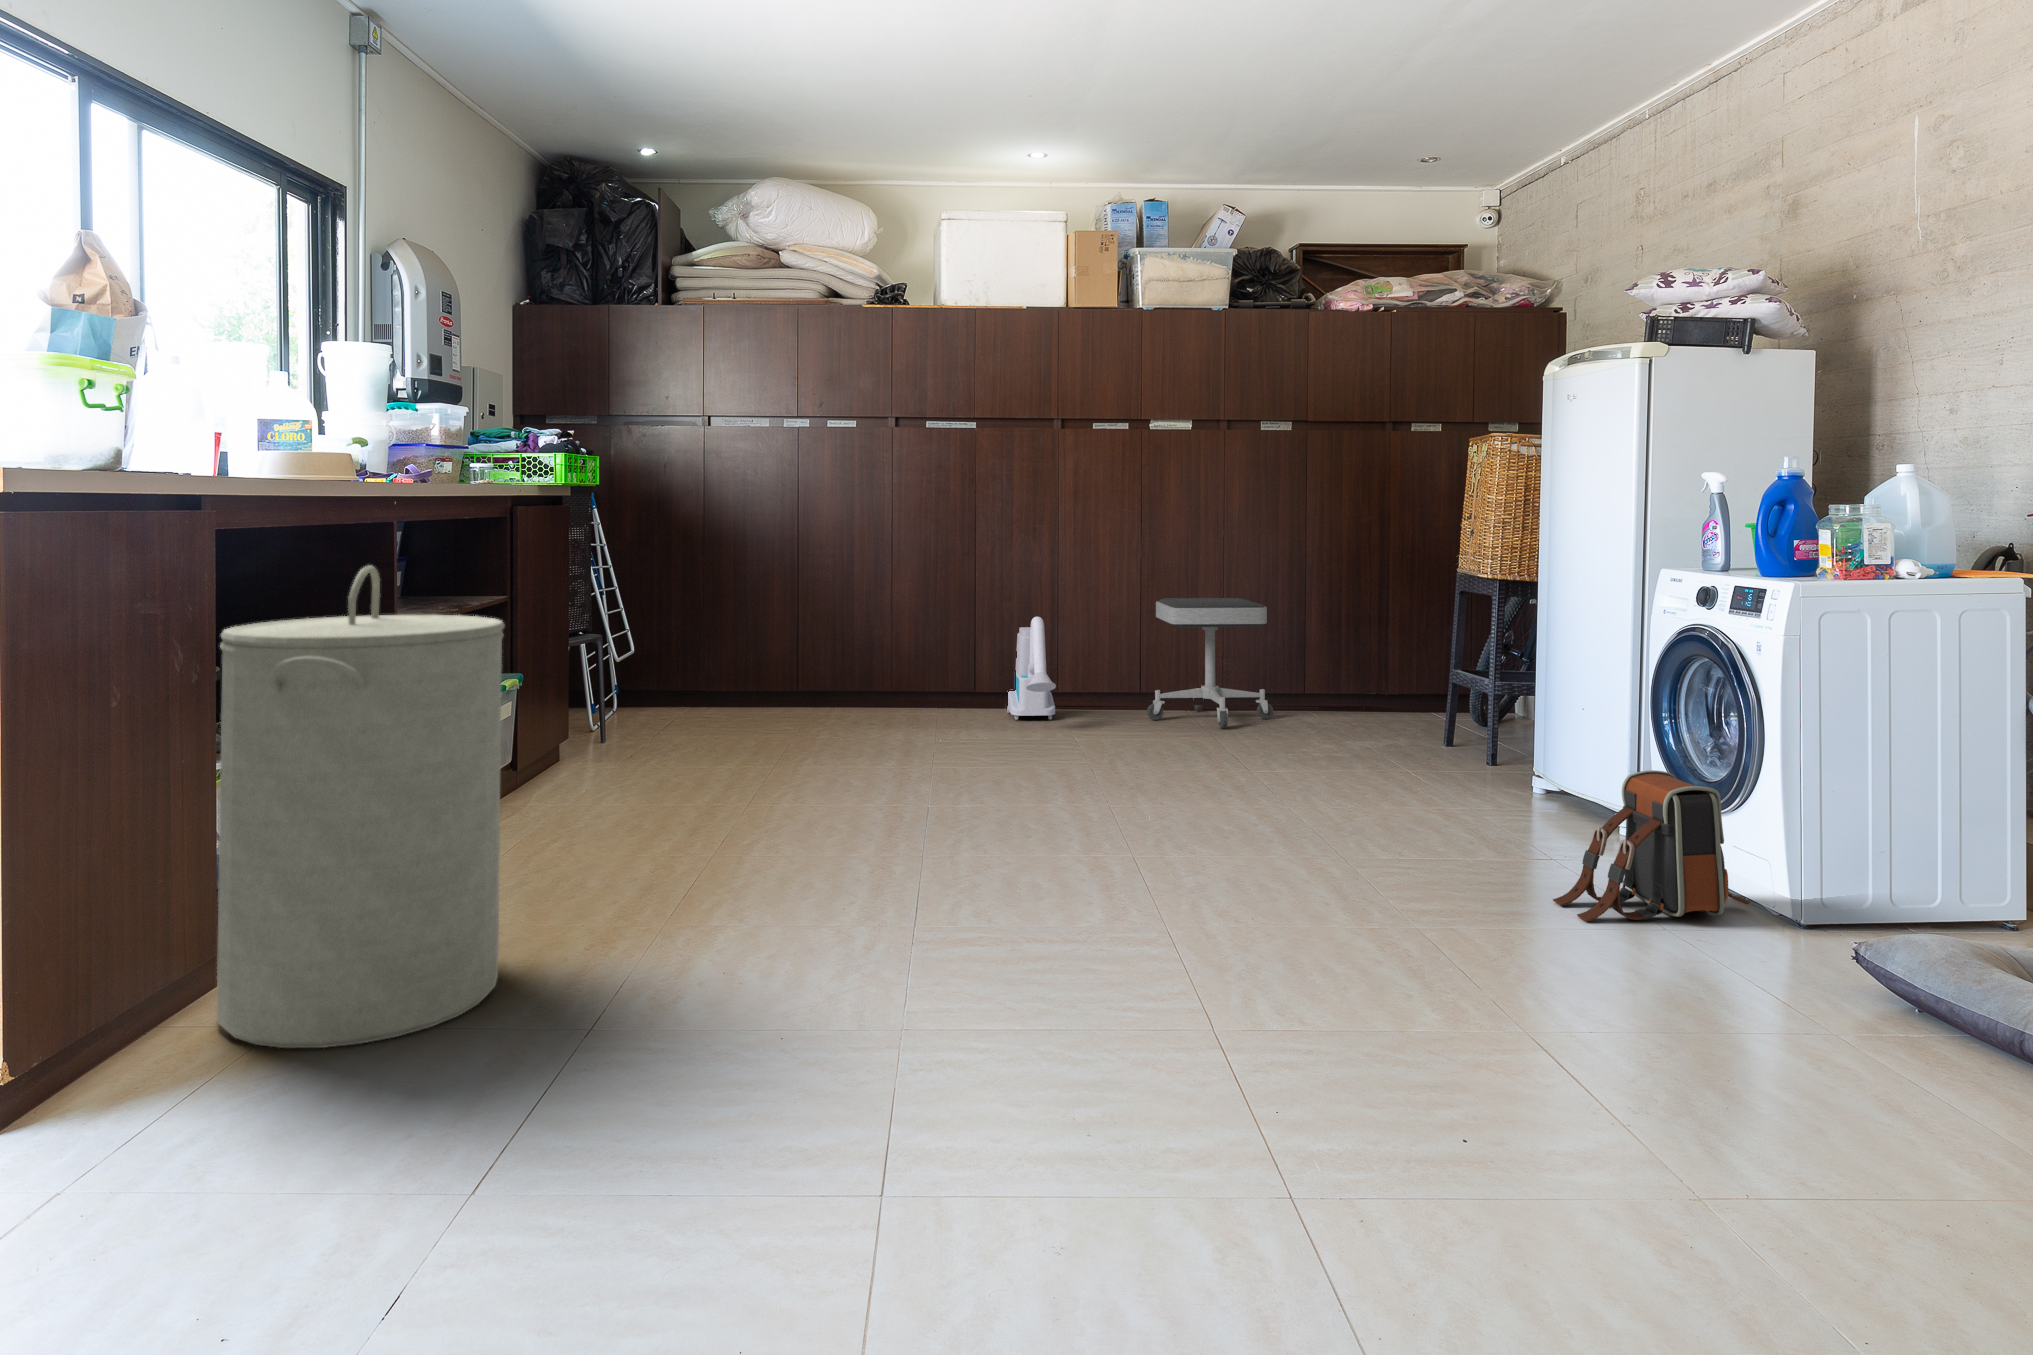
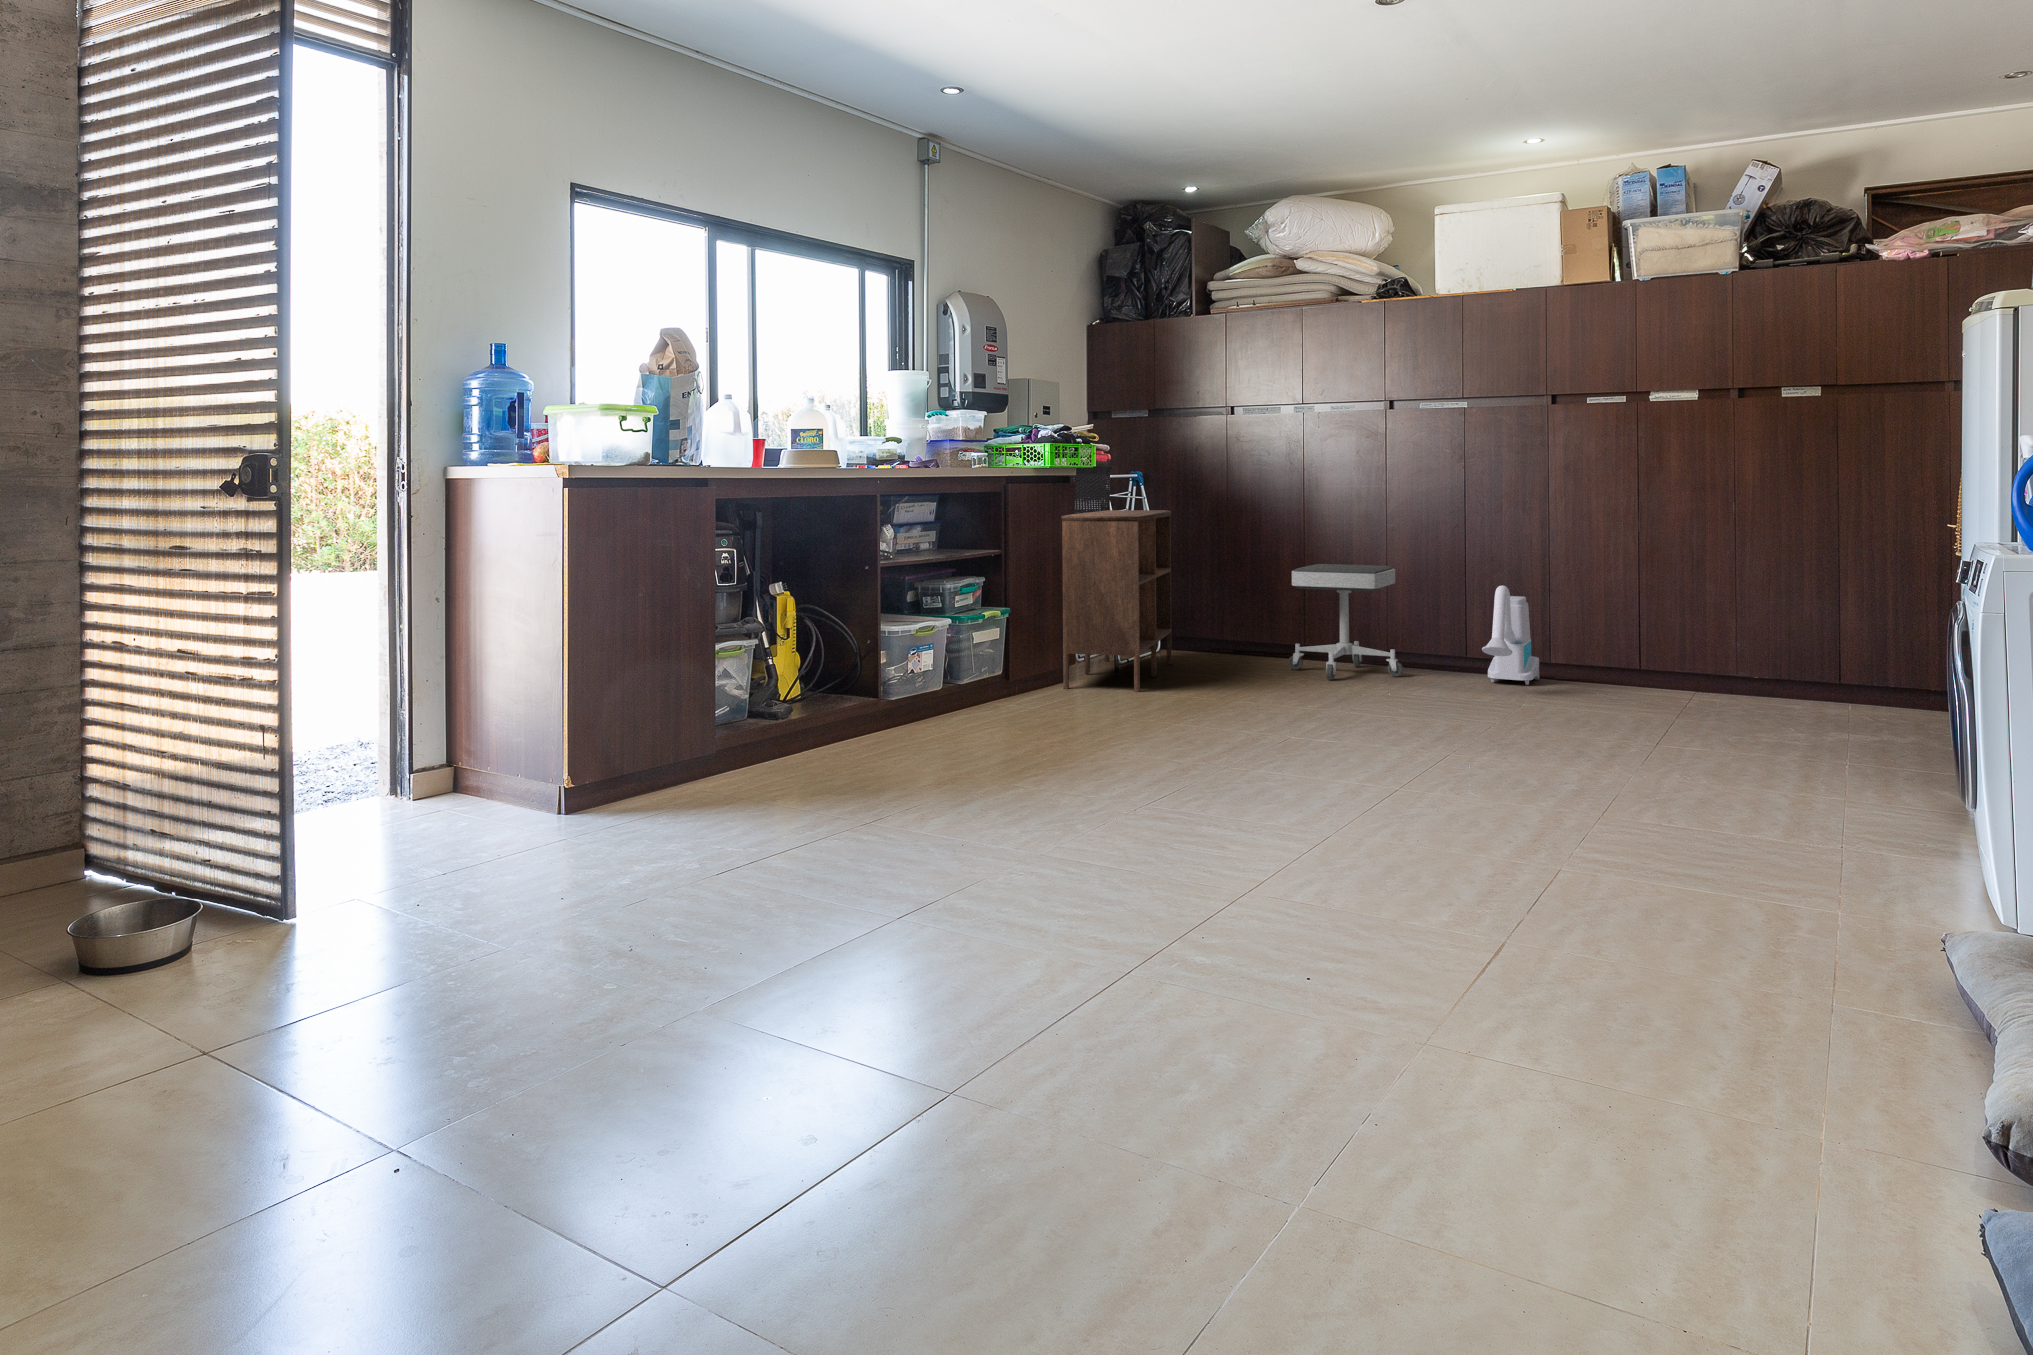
shelving unit: none [563,540,669,776] -> present [1061,510,1172,692]
laundry hamper: present [217,565,504,1048] -> none [700,523,862,810]
stool: present [1147,598,1273,729] -> present [1288,564,1403,680]
backpack: present [1553,770,1750,922] -> none [1746,759,1976,915]

